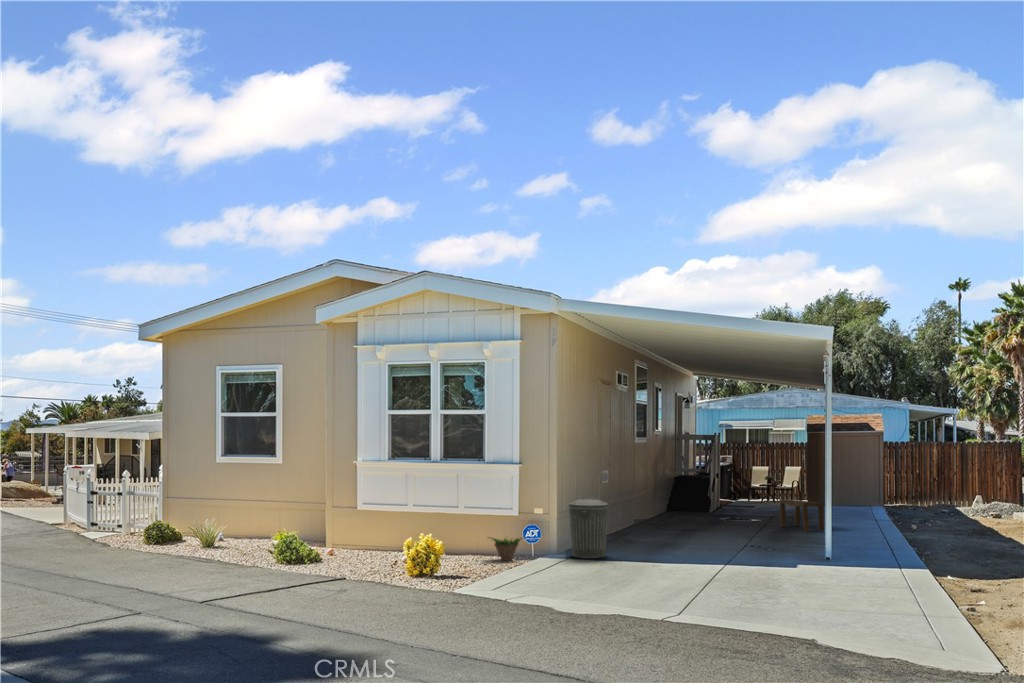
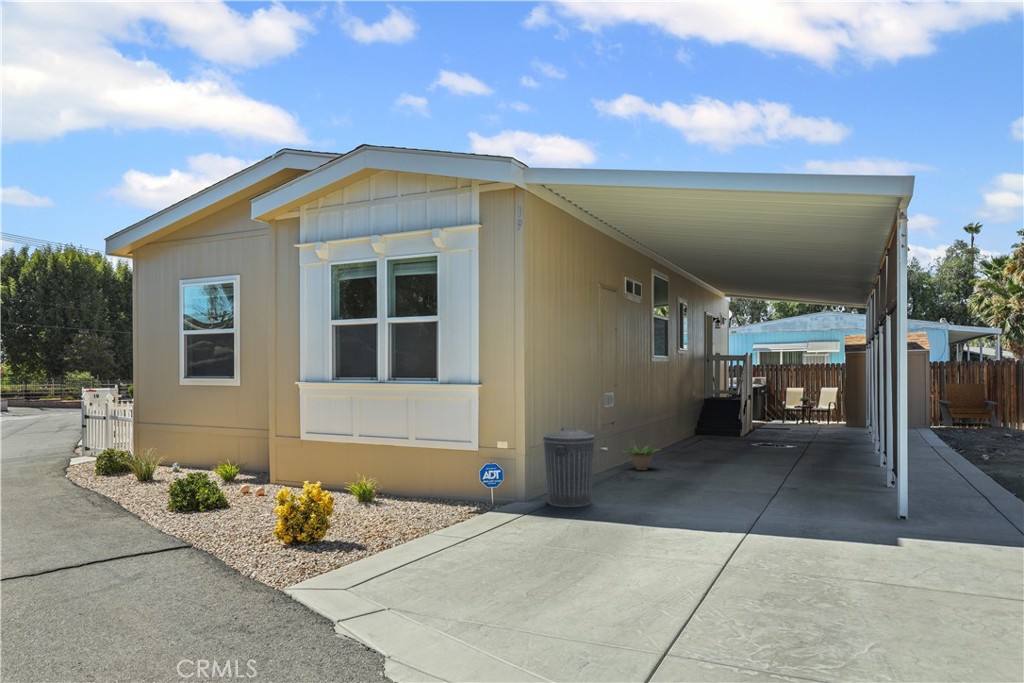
lounge chair: none [890,463,941,504] -> present [938,383,999,427]
bench: present [779,499,824,532] -> none [821,425,879,465]
decorative plant: present [492,538,522,561] -> present [625,445,661,470]

